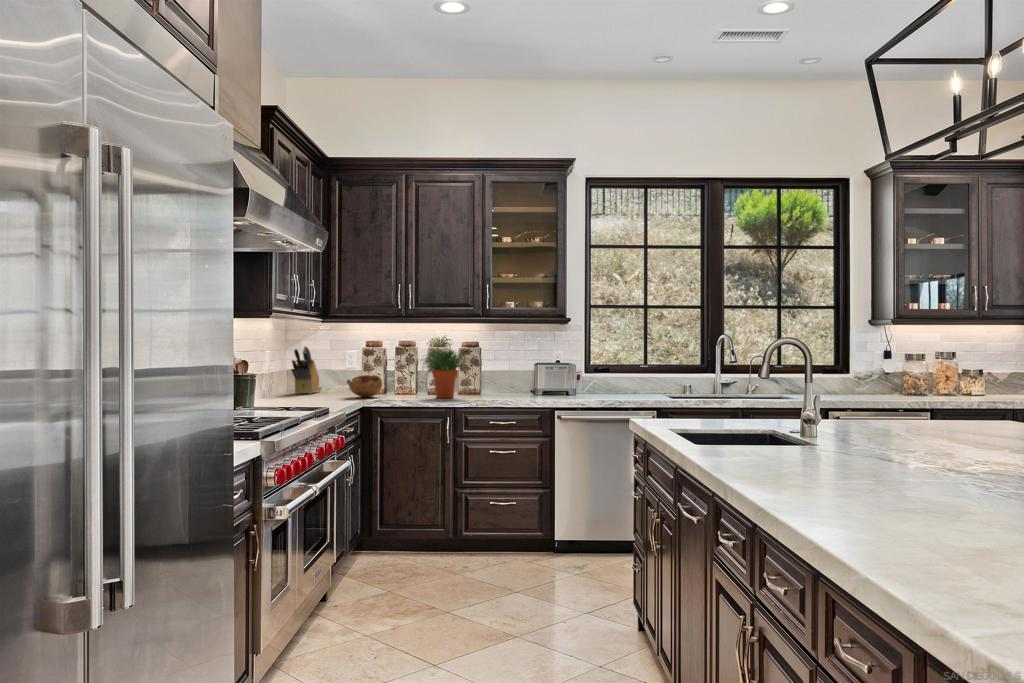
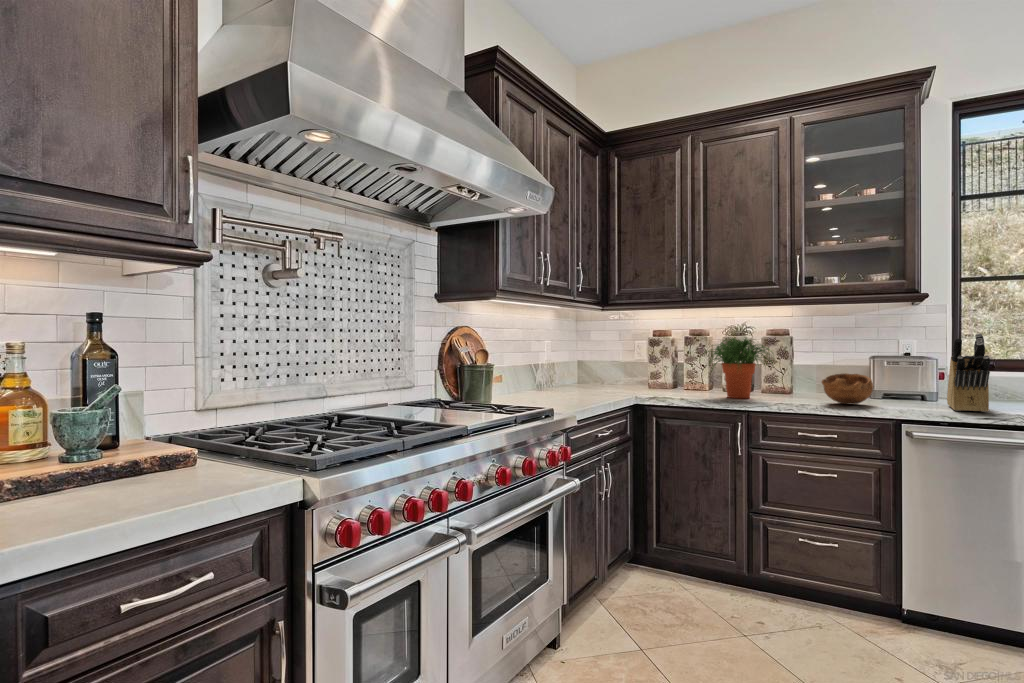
knife block: present [291,347,322,394] -> present [947,333,990,412]
wooden bowl: present [347,375,382,397] -> present [822,373,873,405]

